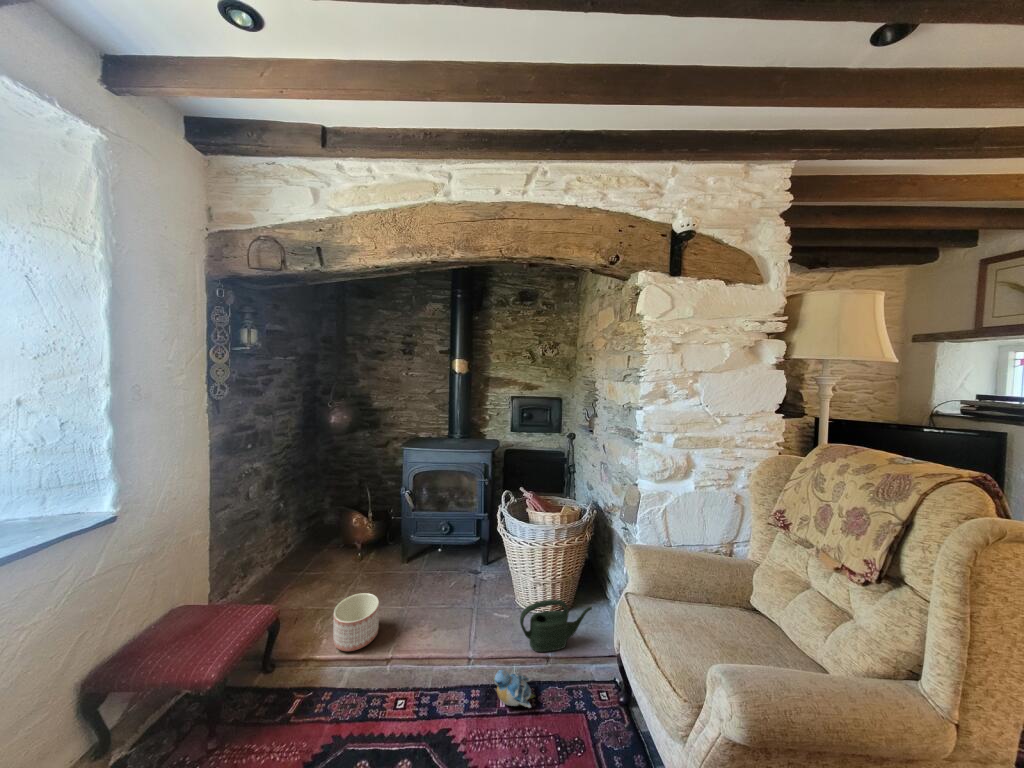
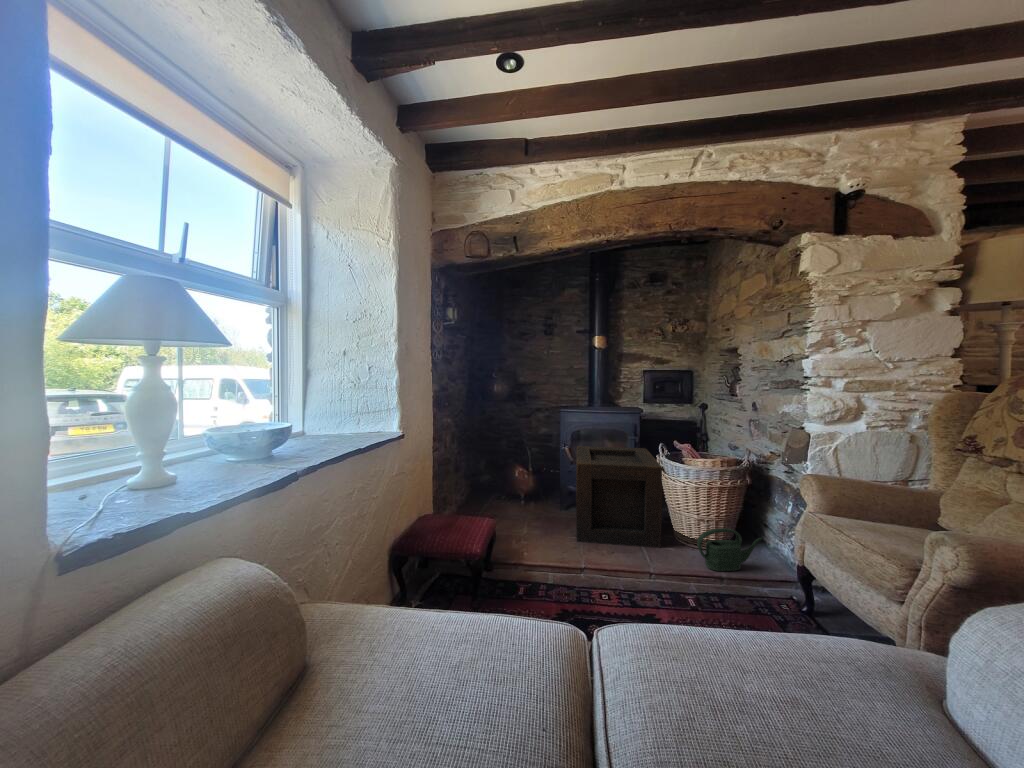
wooden crate: none [399,487,500,616] -> present [576,446,662,548]
planter: present [334,593,379,651] -> none [536,521,569,561]
plush toy: present [493,670,536,708] -> none [689,573,727,601]

